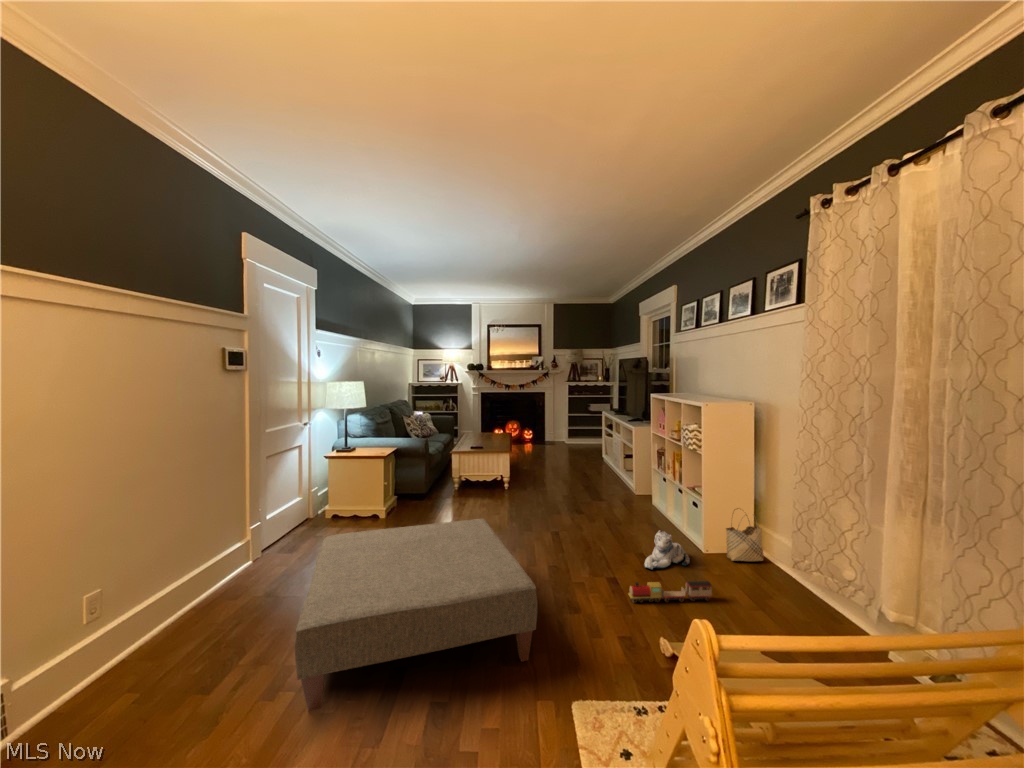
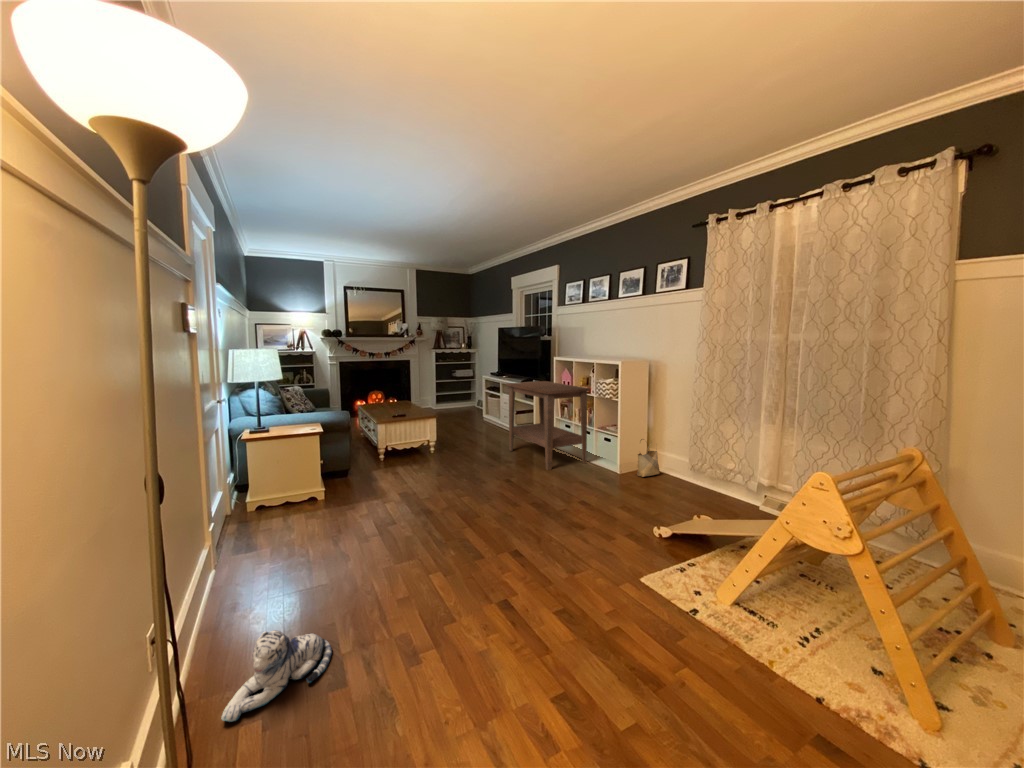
side table: none [594,422,677,528] -> present [506,381,590,470]
ottoman: present [295,518,538,711] -> none [347,474,590,655]
plush toy: present [644,531,690,570] -> present [221,630,332,722]
toy train: present [629,581,712,603] -> none [605,490,654,516]

